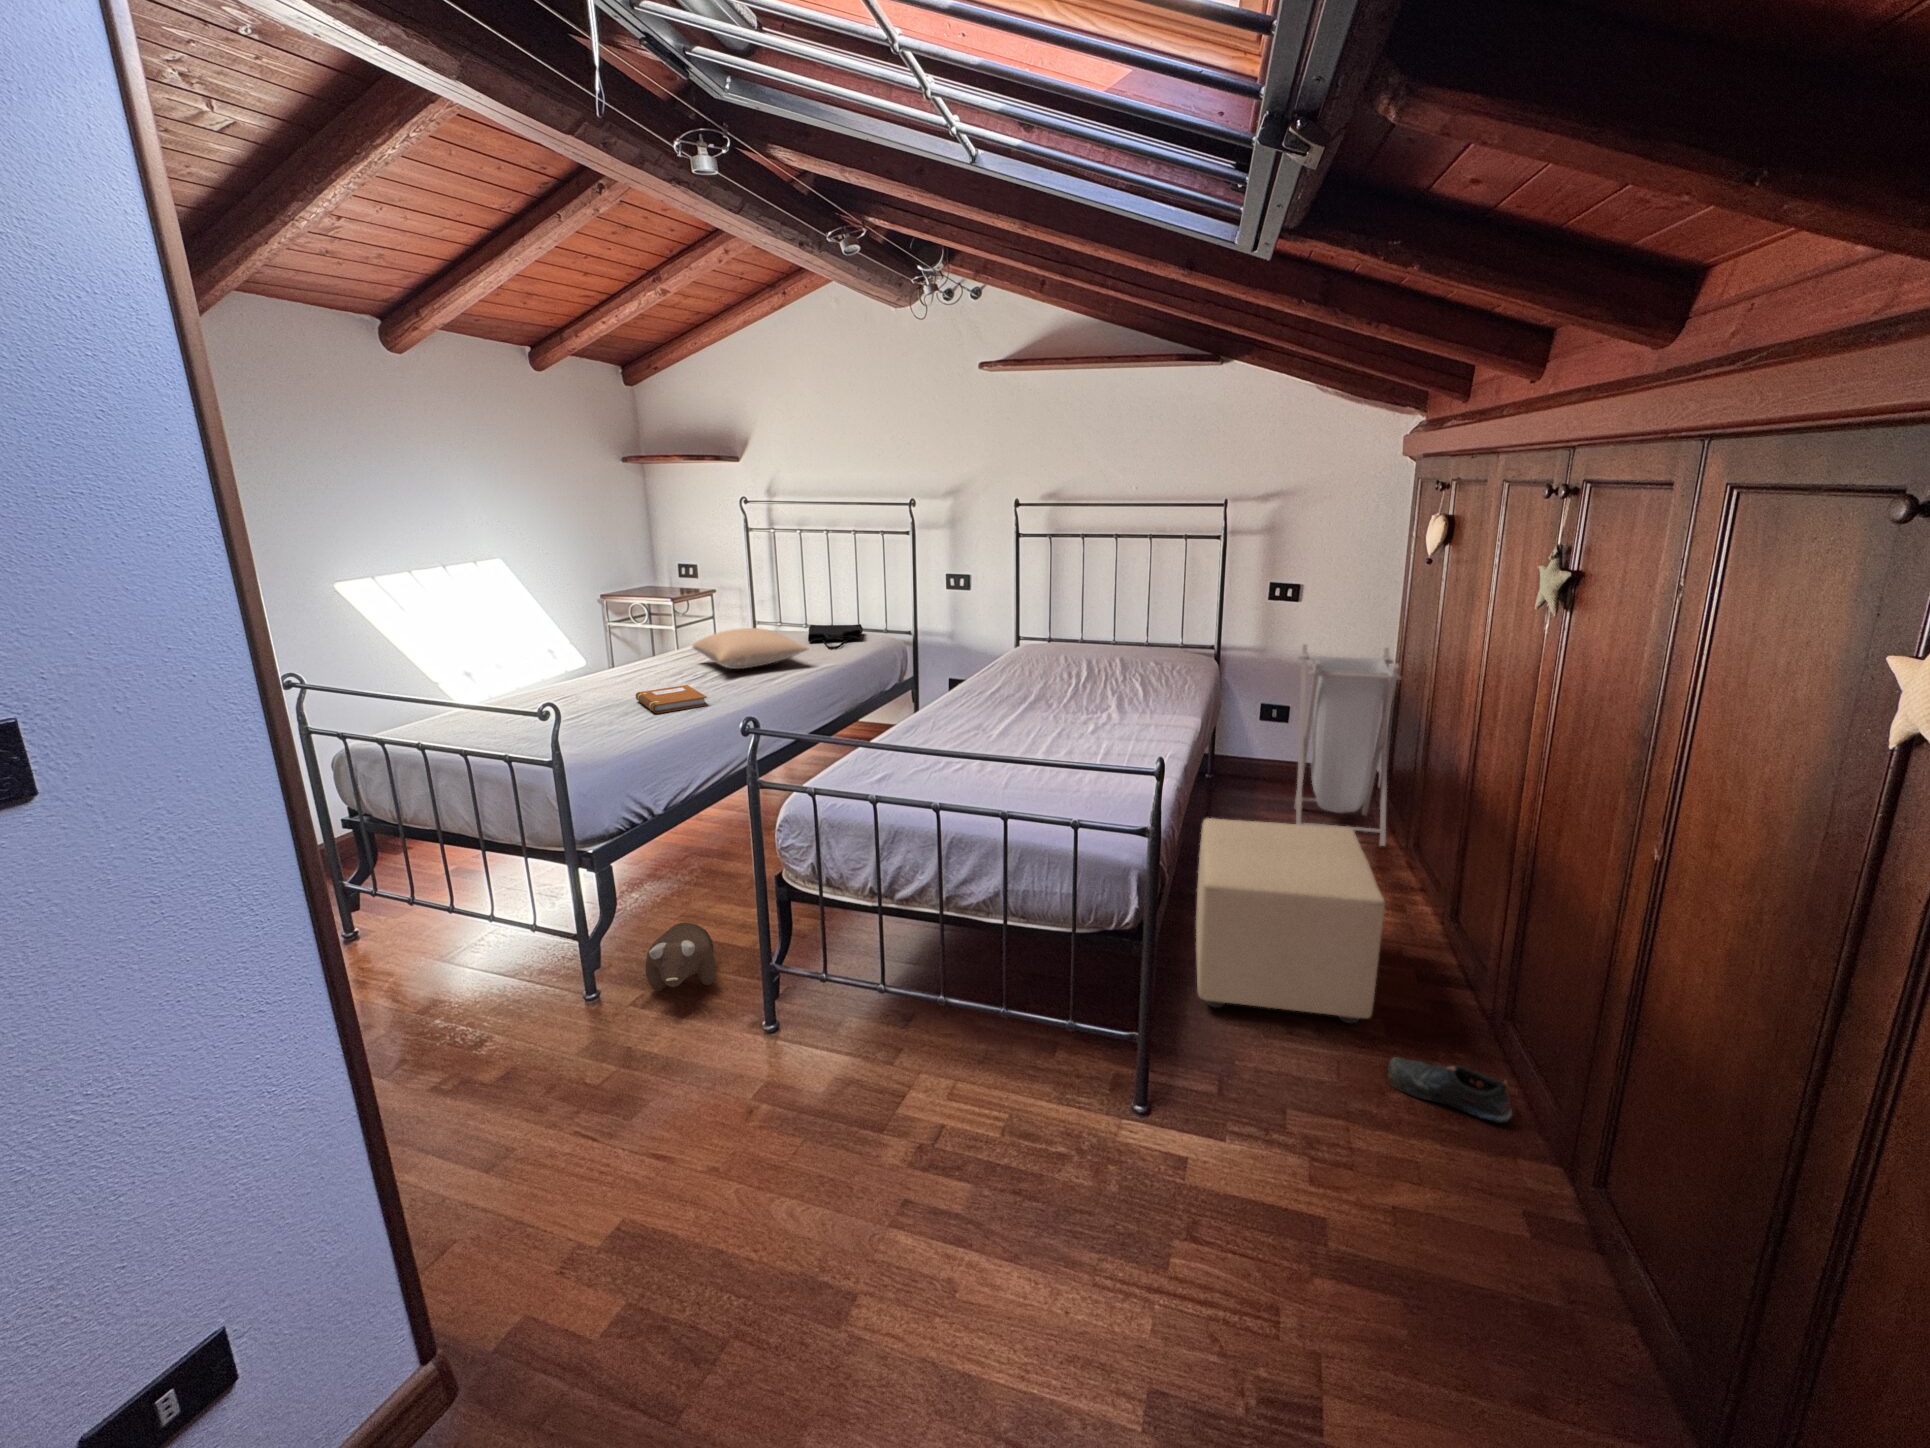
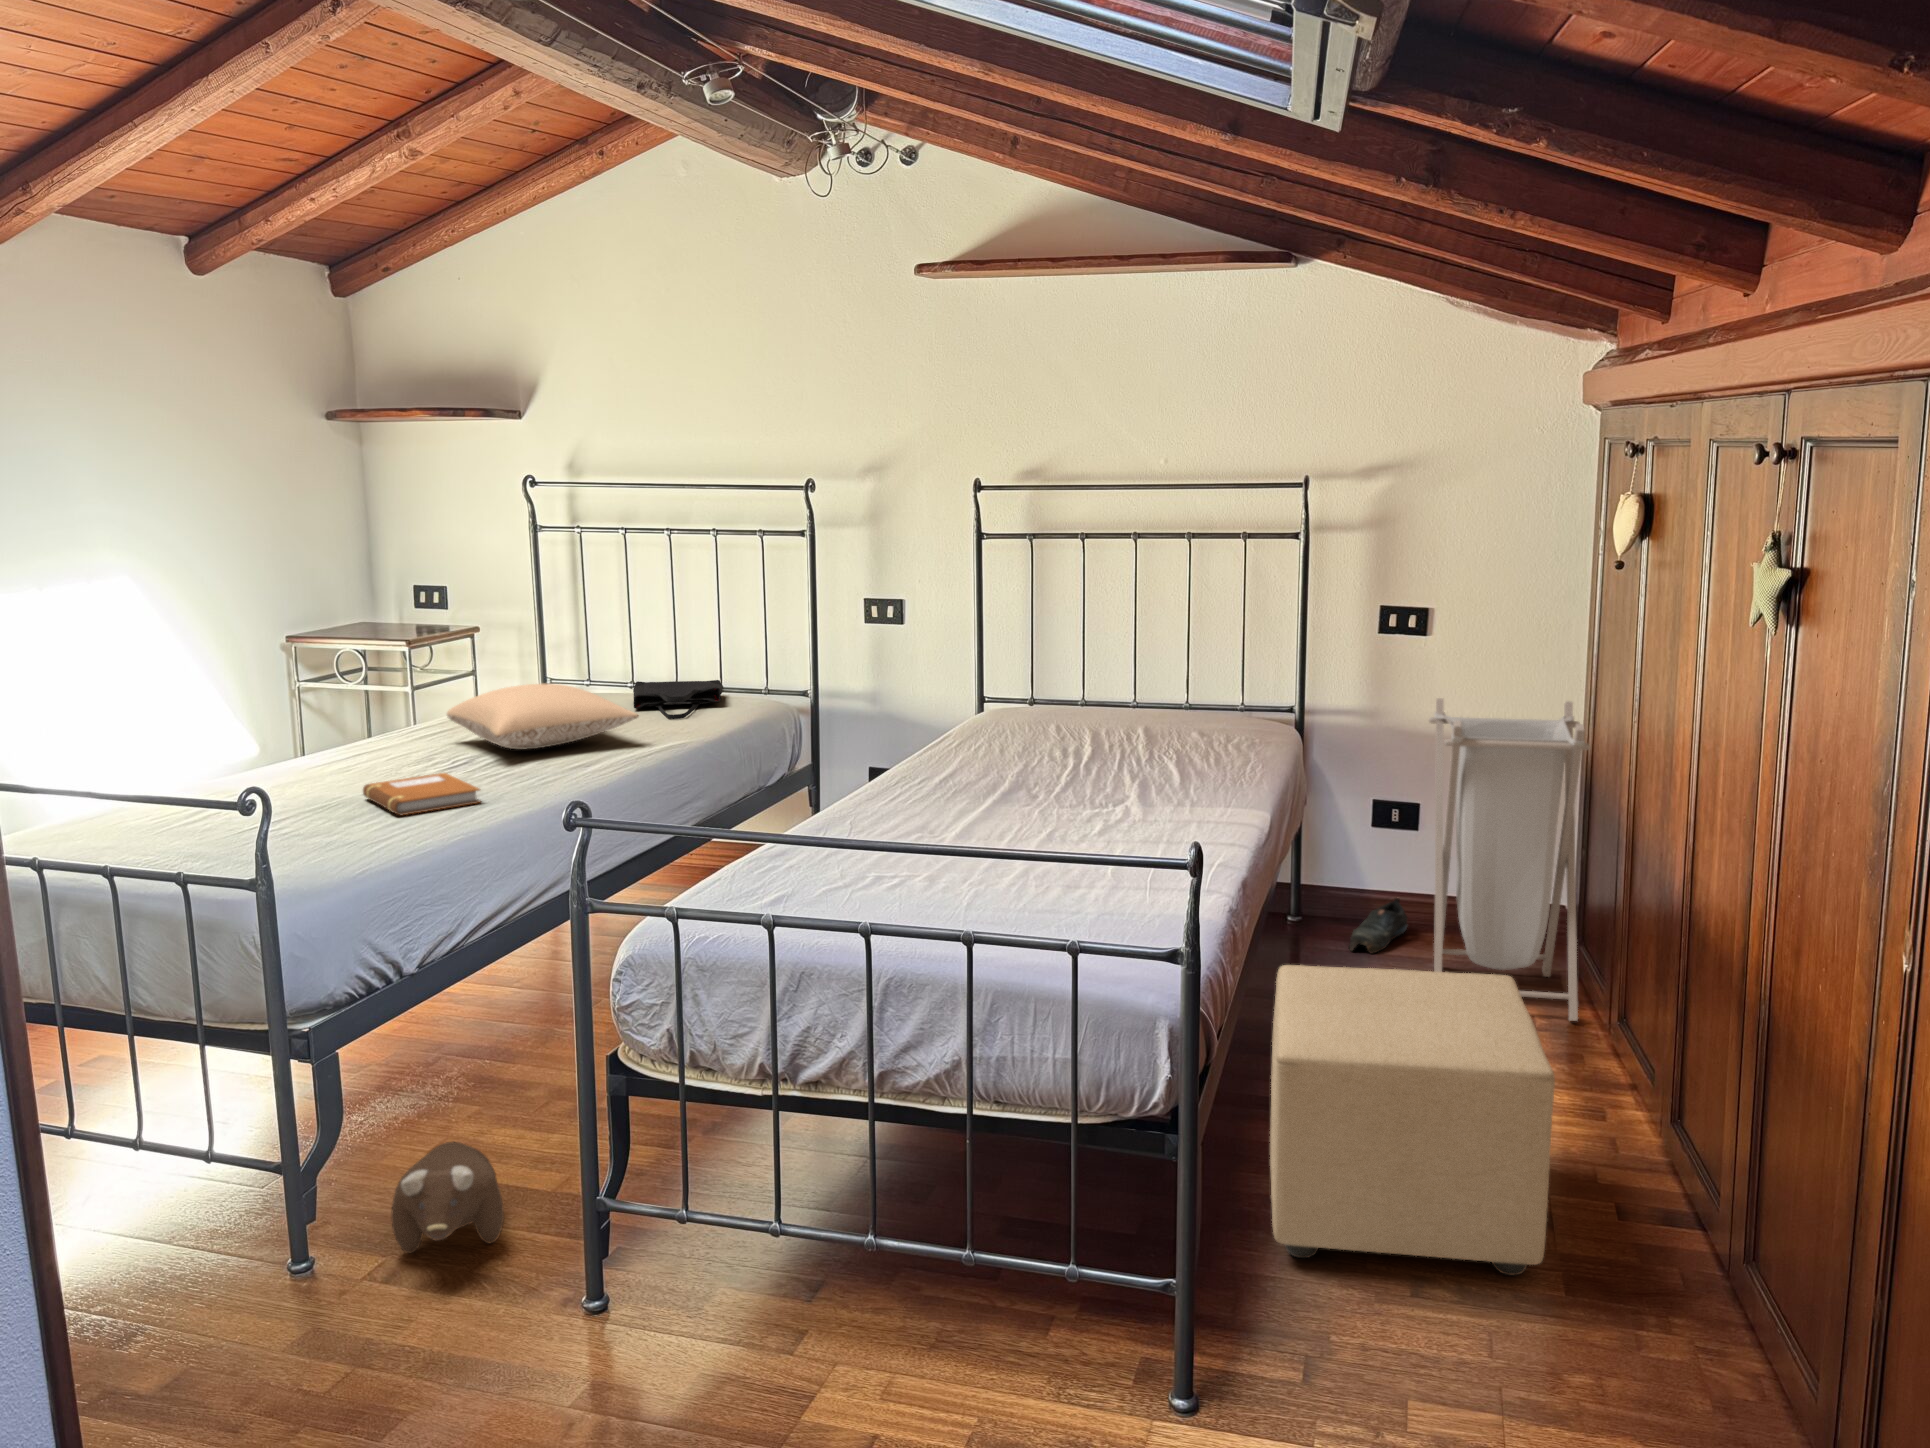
shoe: present [1387,1057,1512,1123] -> present [1349,898,1407,953]

